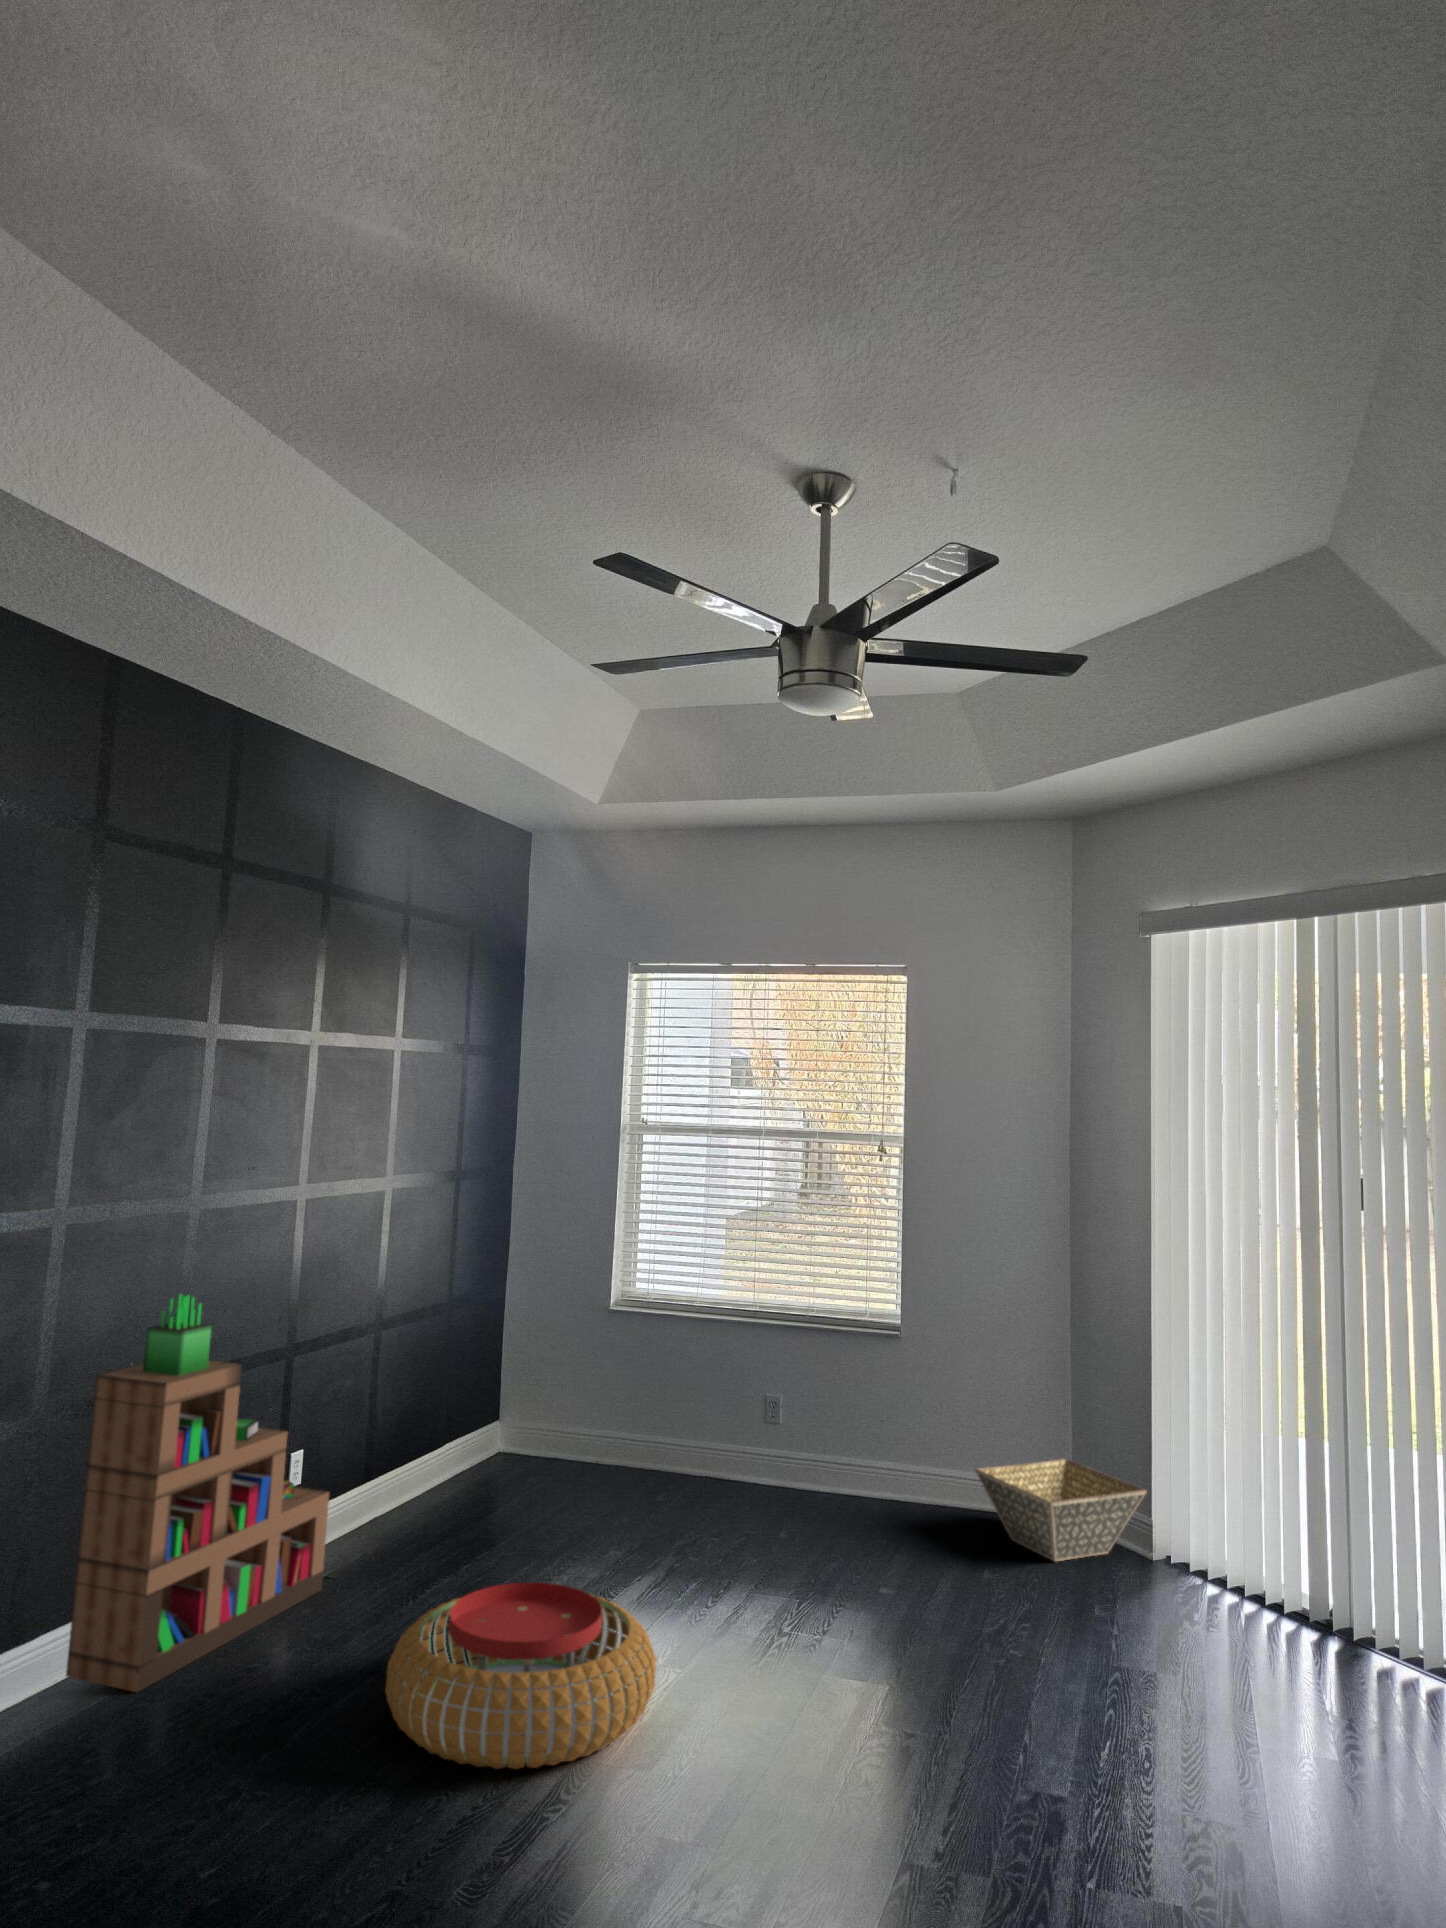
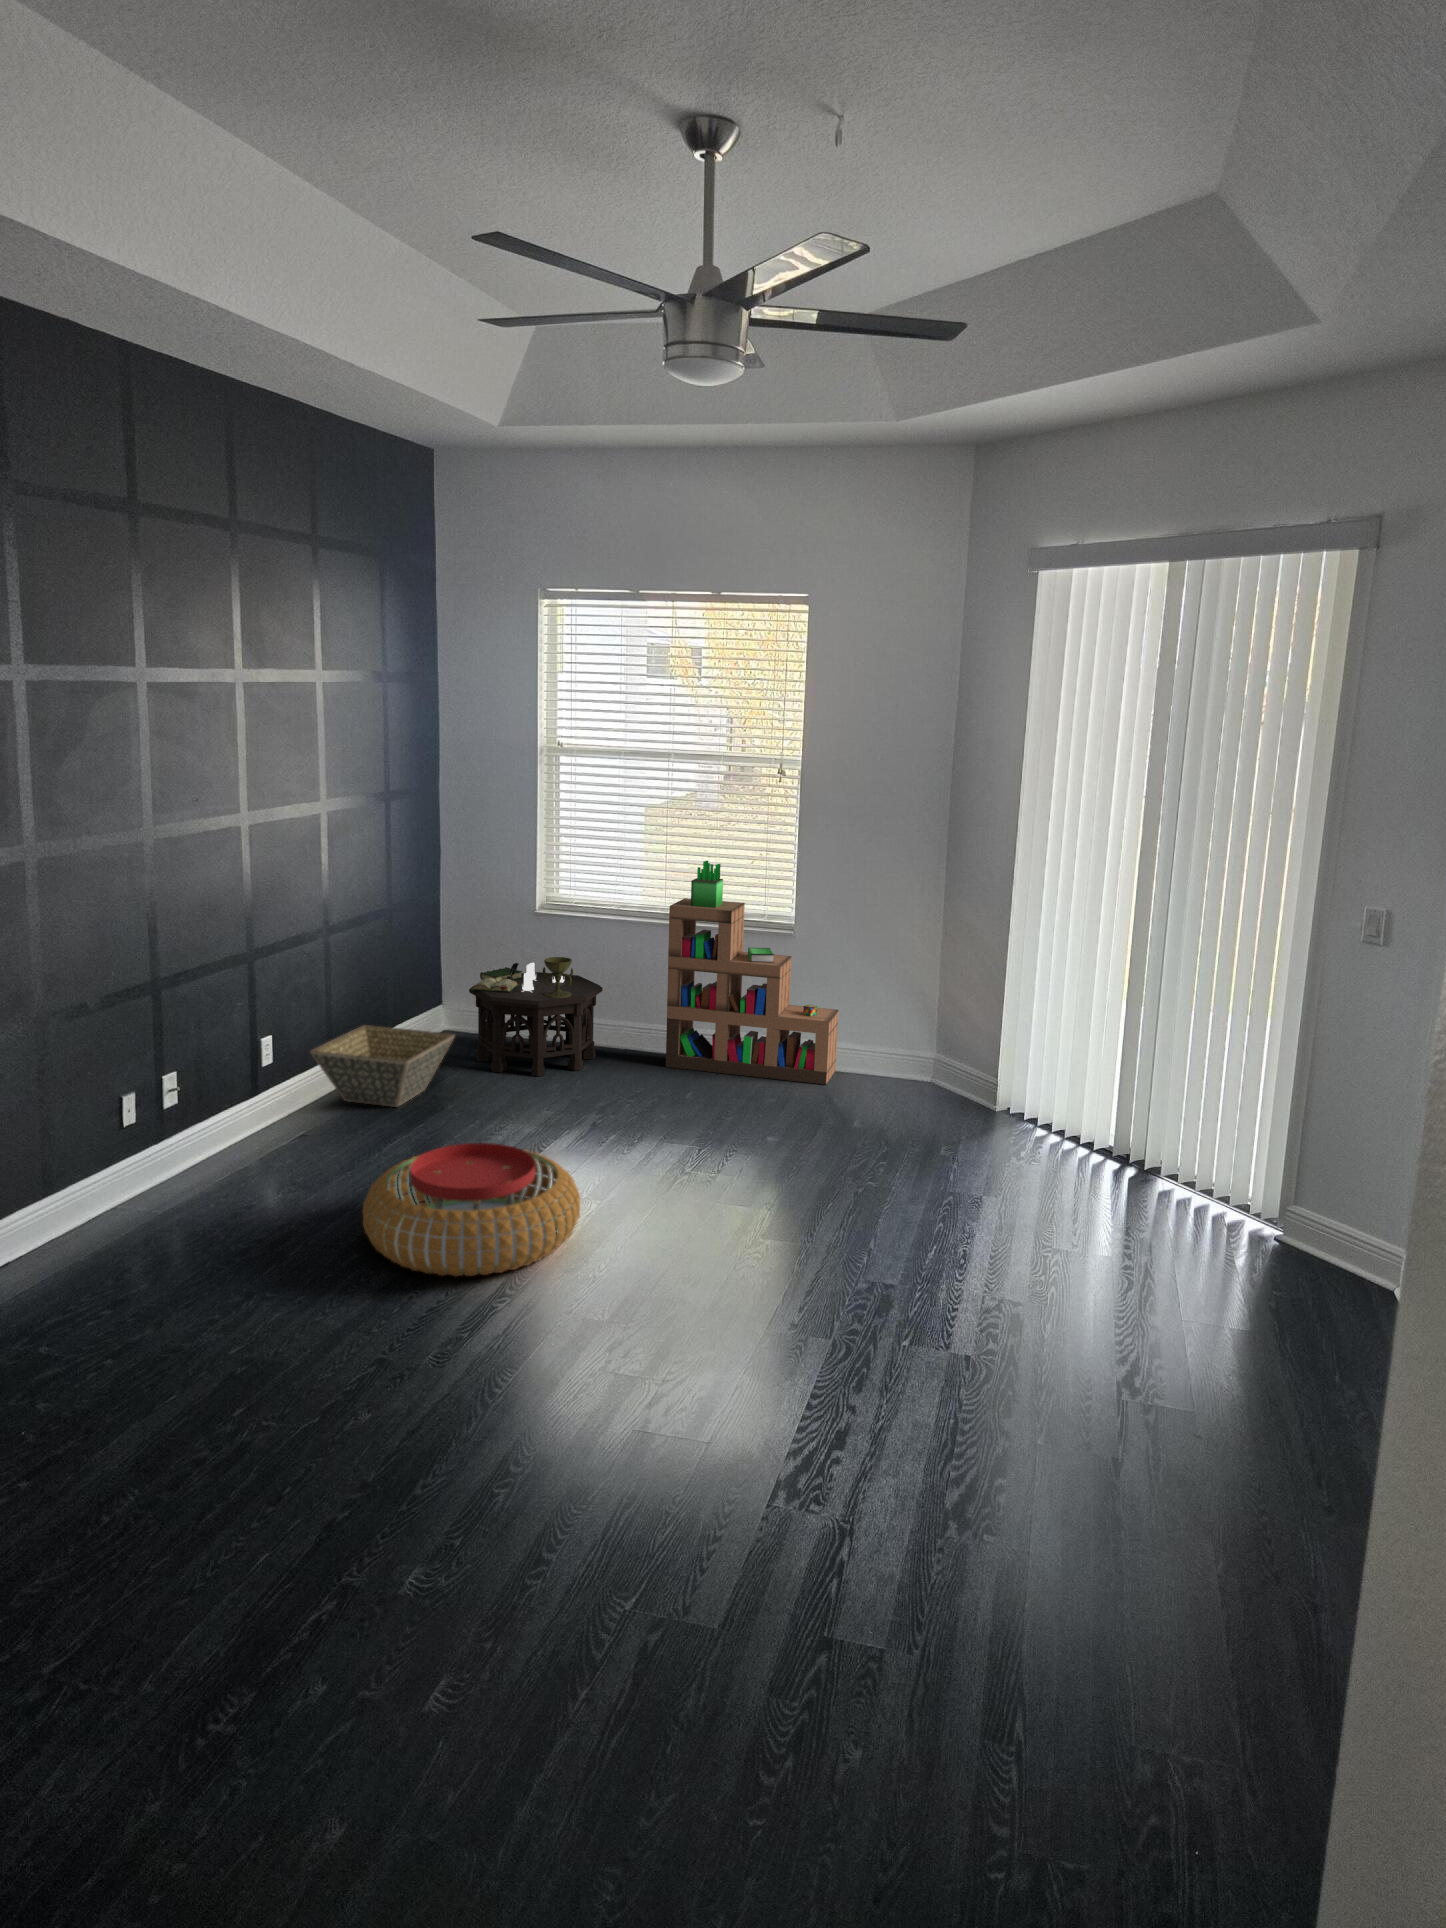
bookshelf: present [66,1294,329,1693] -> present [666,861,839,1085]
side table: none [529,1360,679,1506] -> present [469,957,603,1076]
basket: present [976,1459,1146,1562] -> present [310,1025,455,1107]

